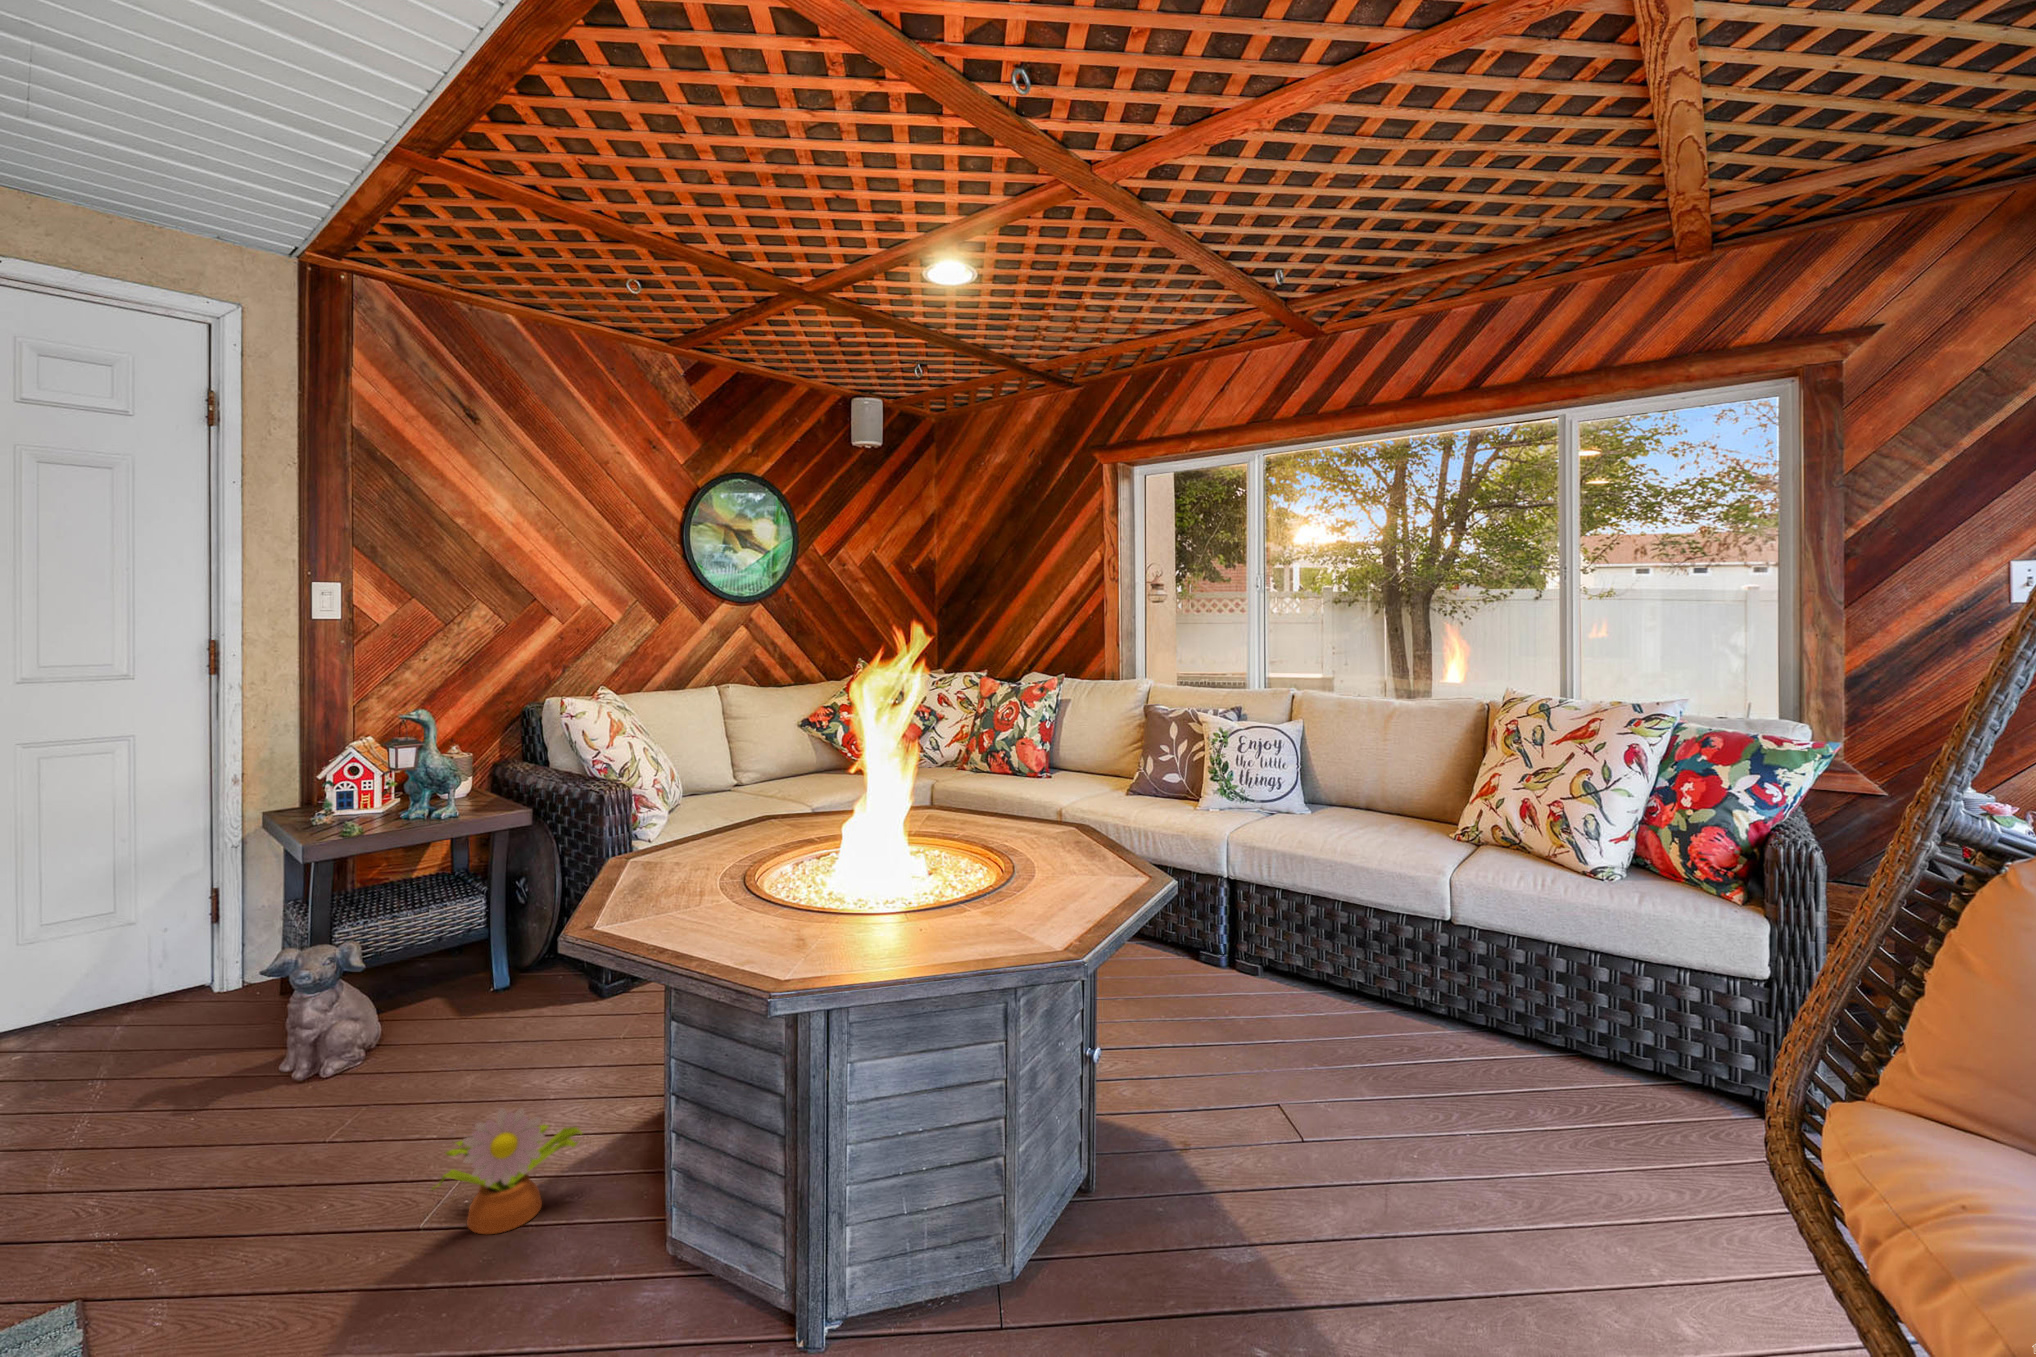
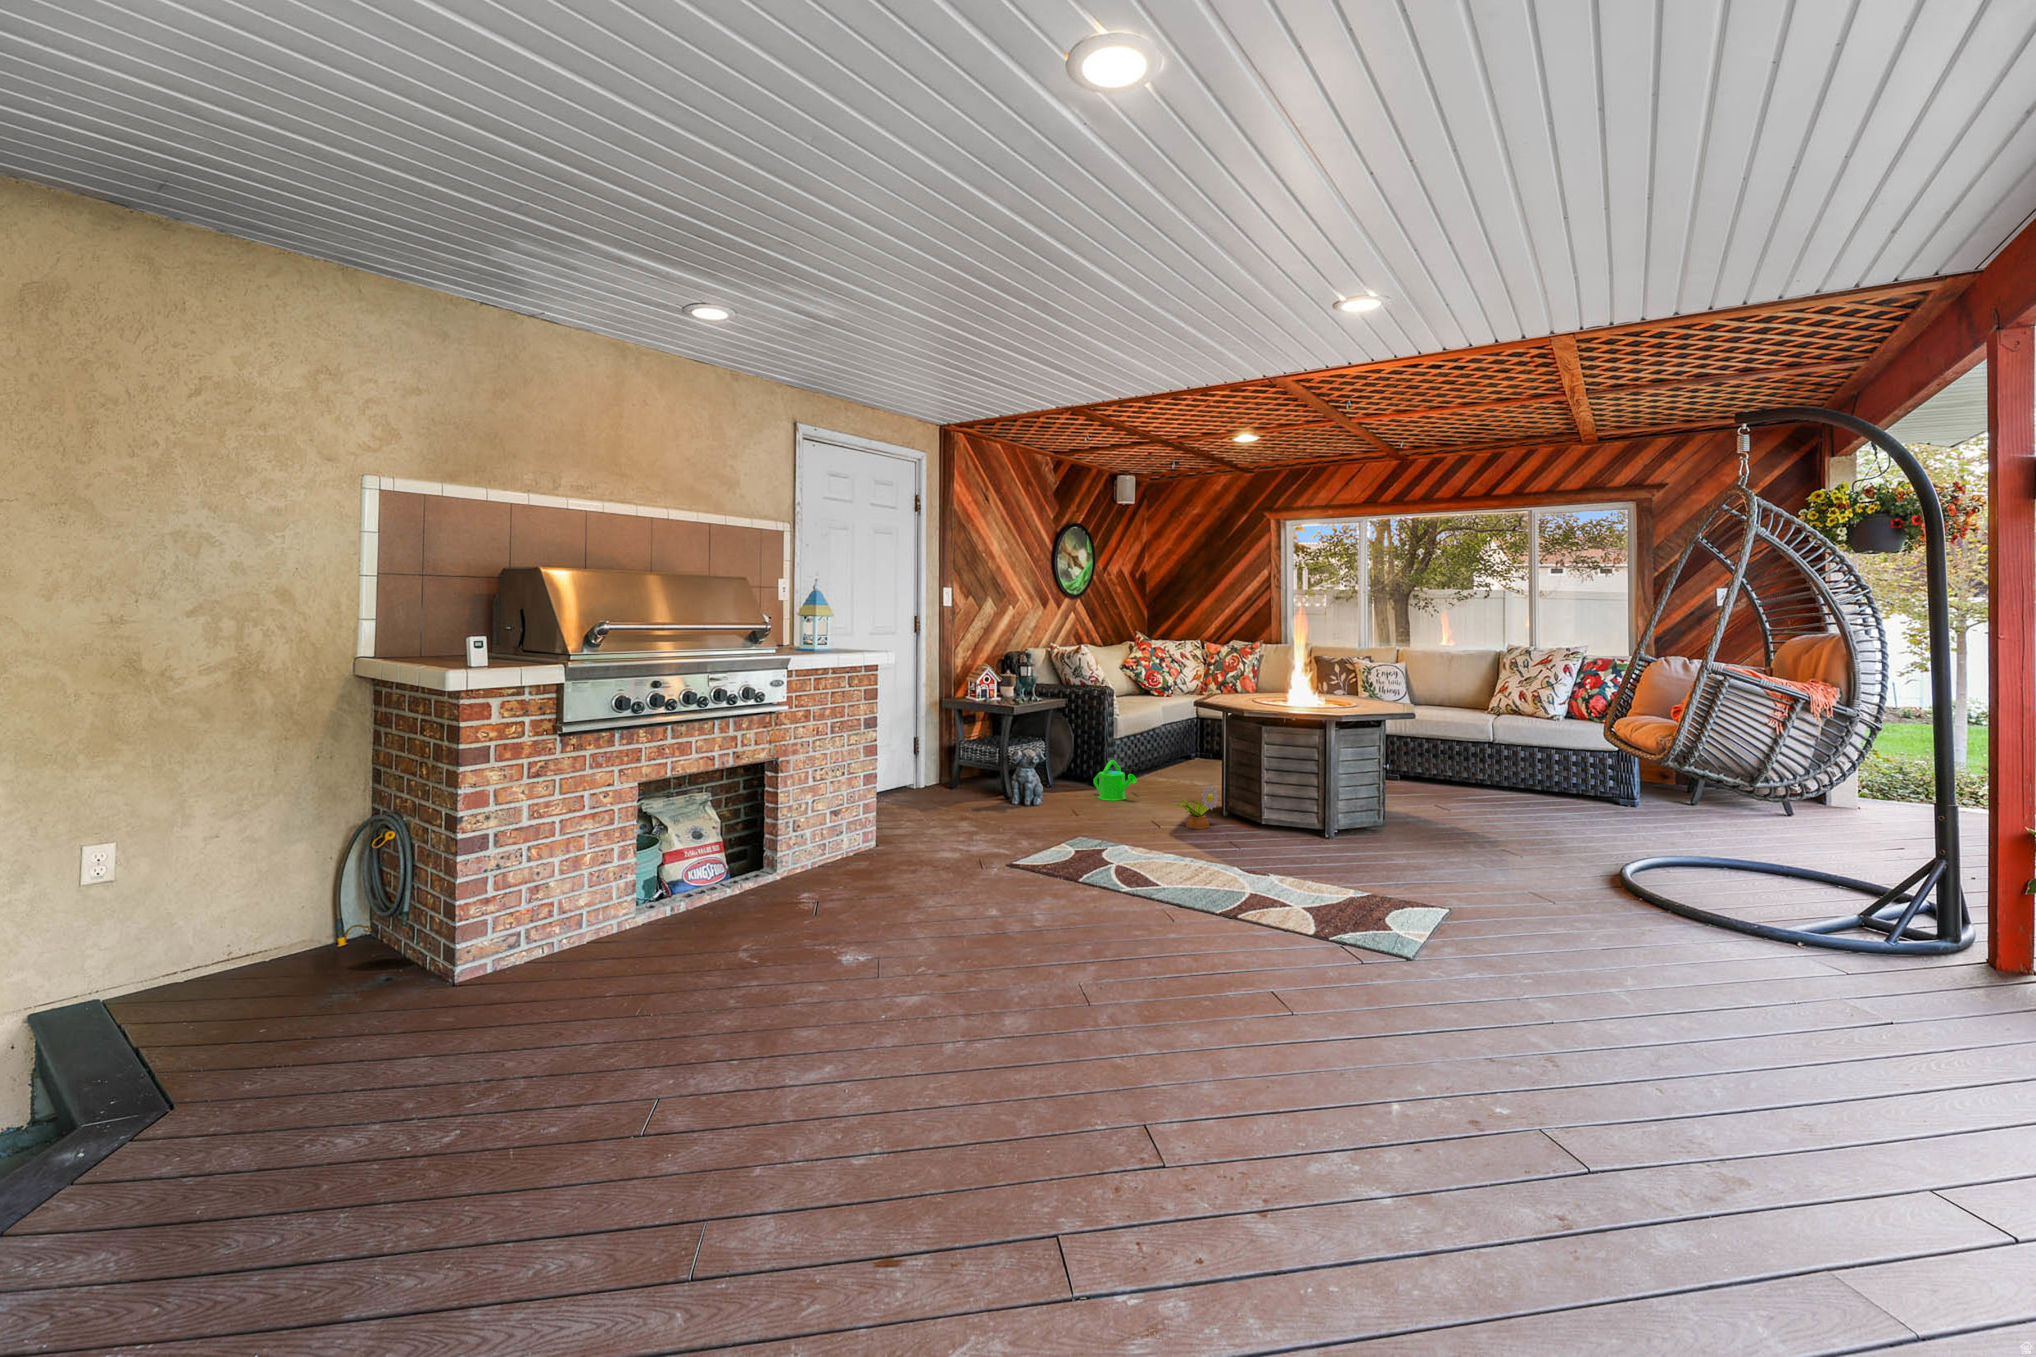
watering can: none [507,946,583,1048] -> present [1093,760,1137,801]

